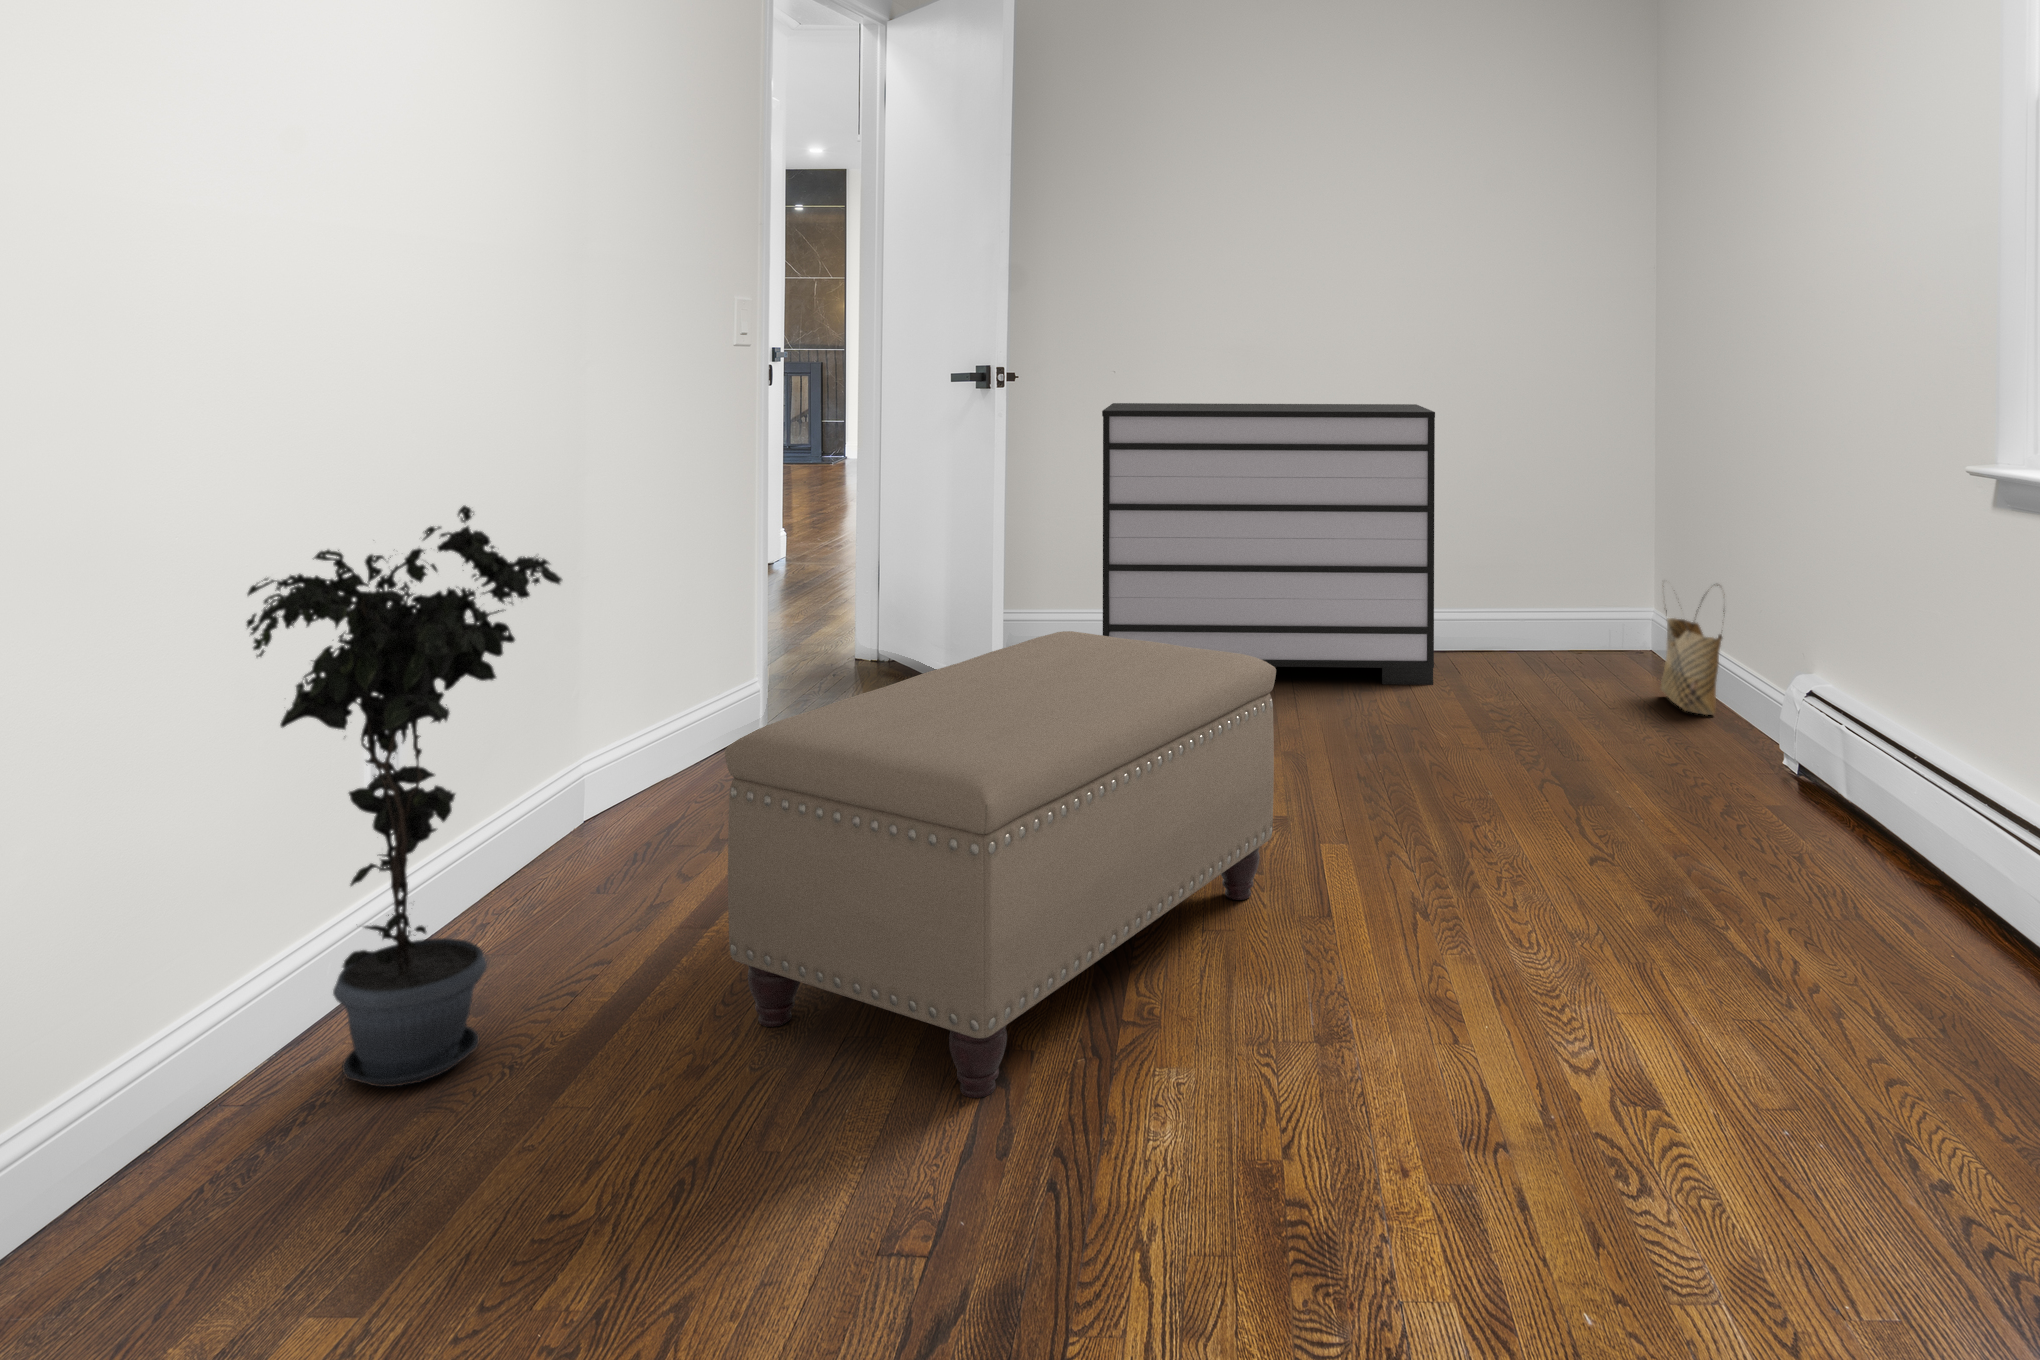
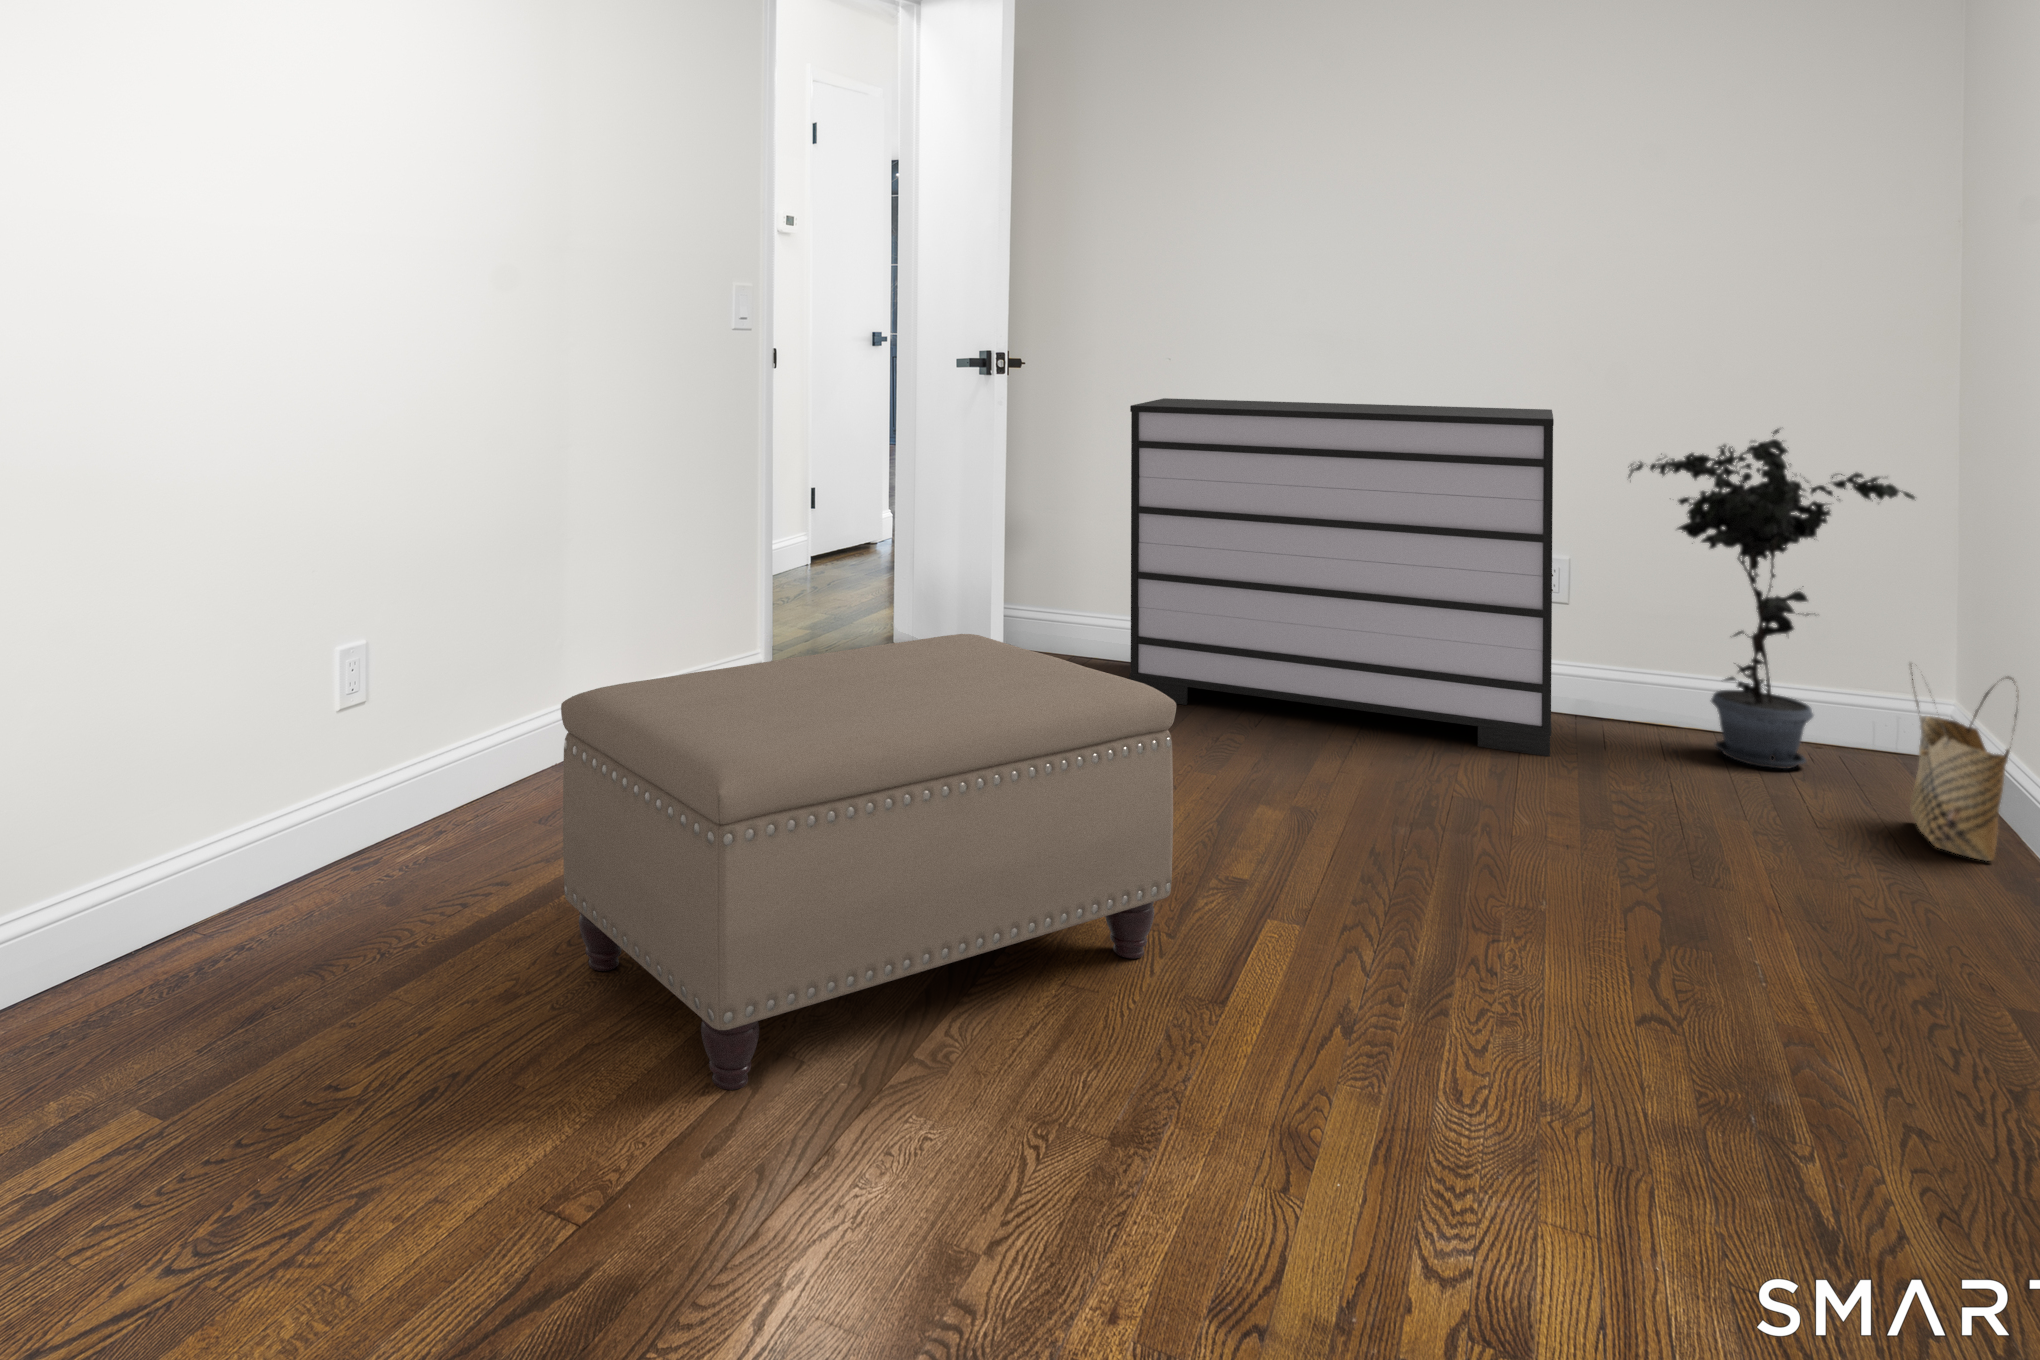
potted plant: present [247,506,562,1087] -> present [1629,429,1915,769]

